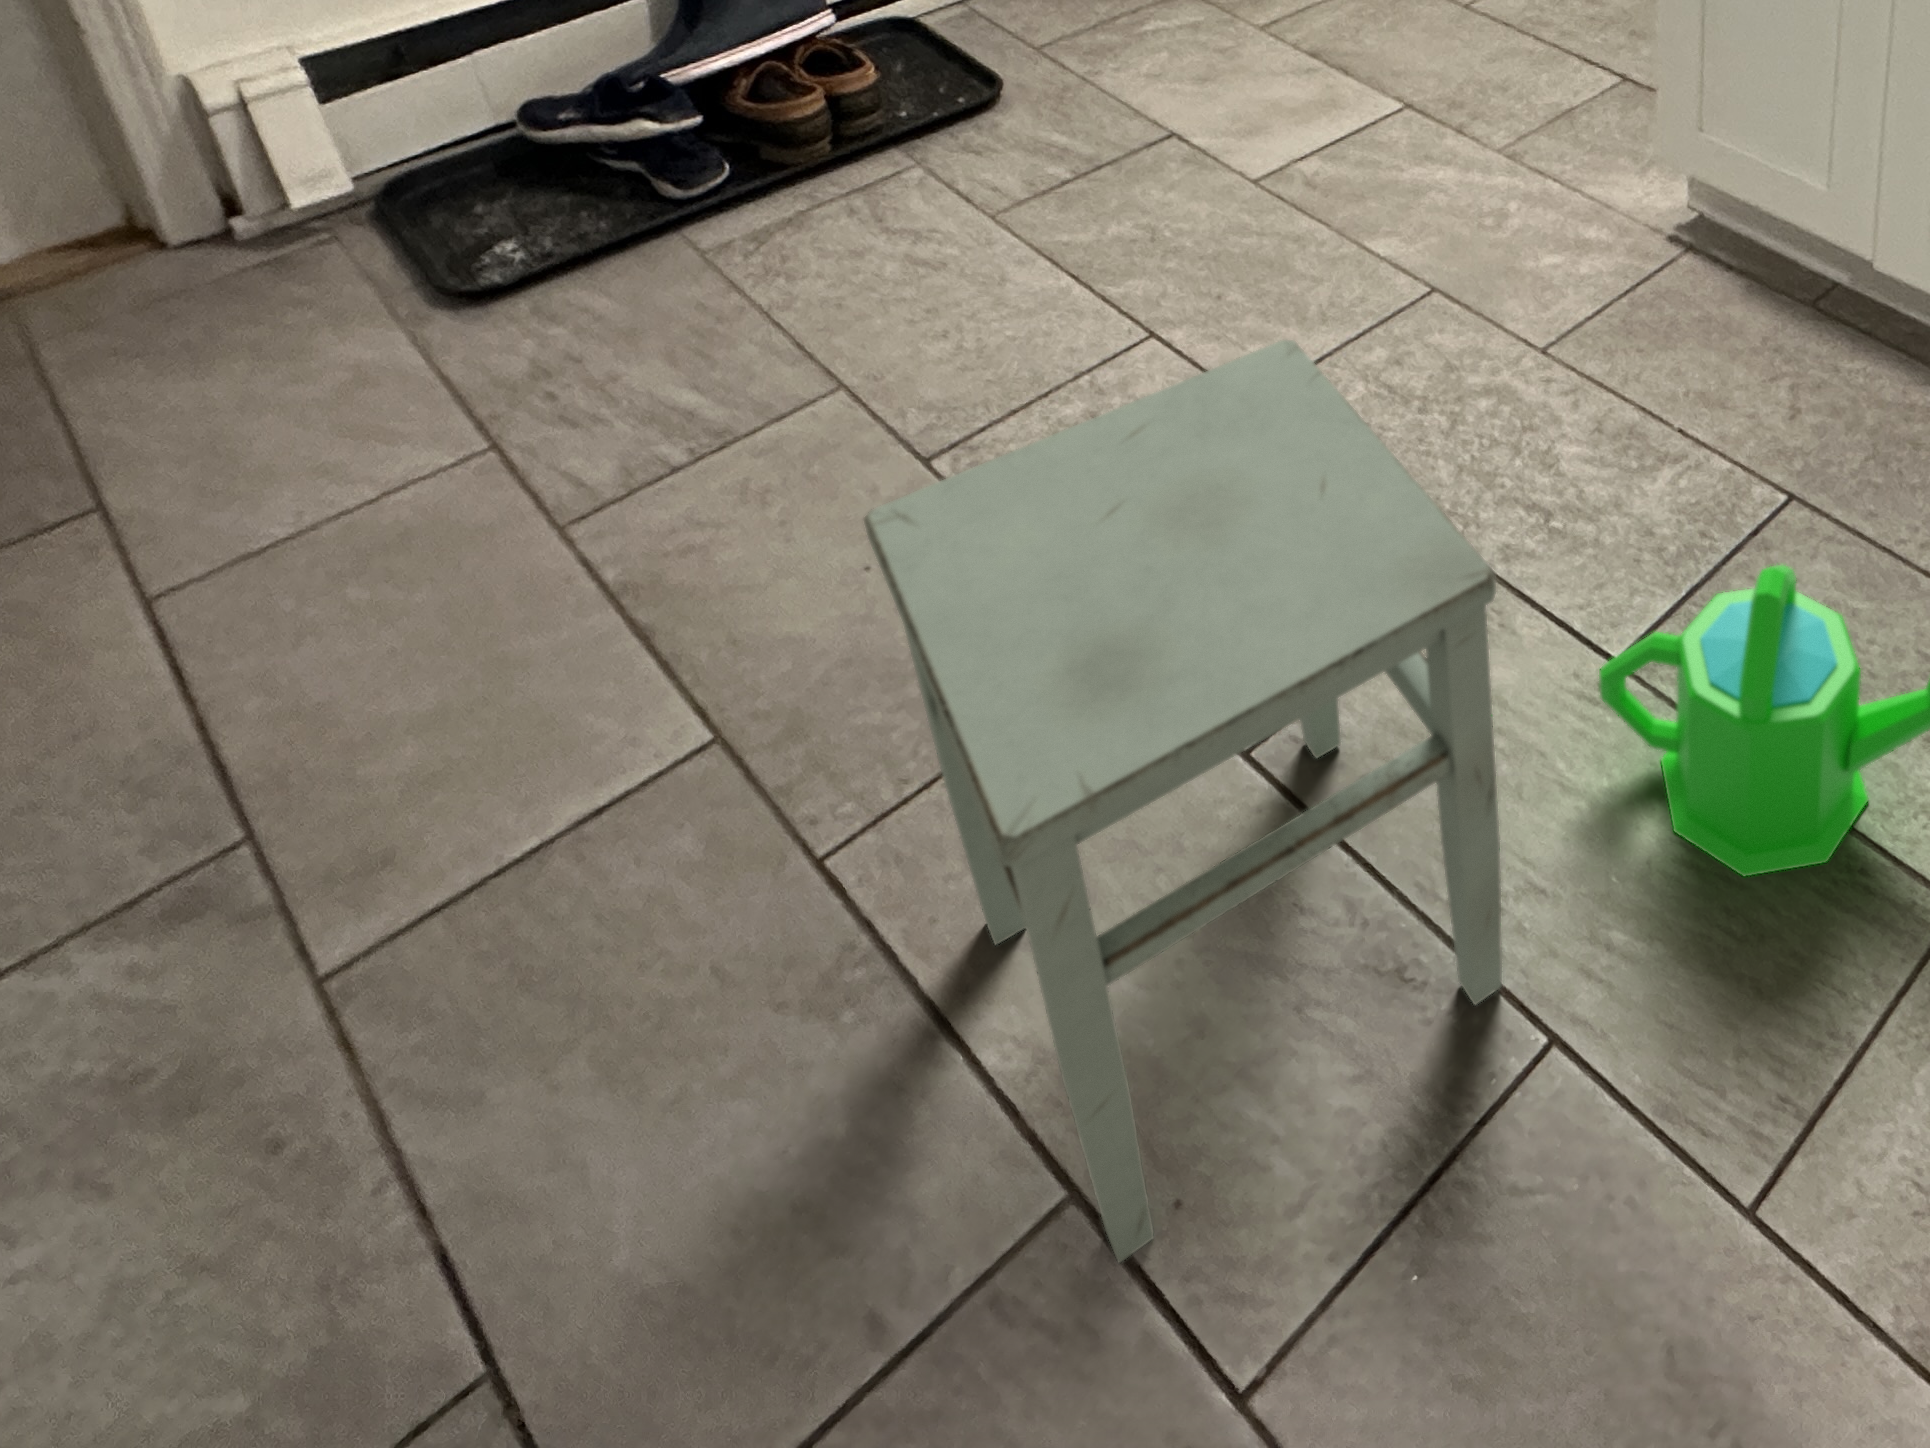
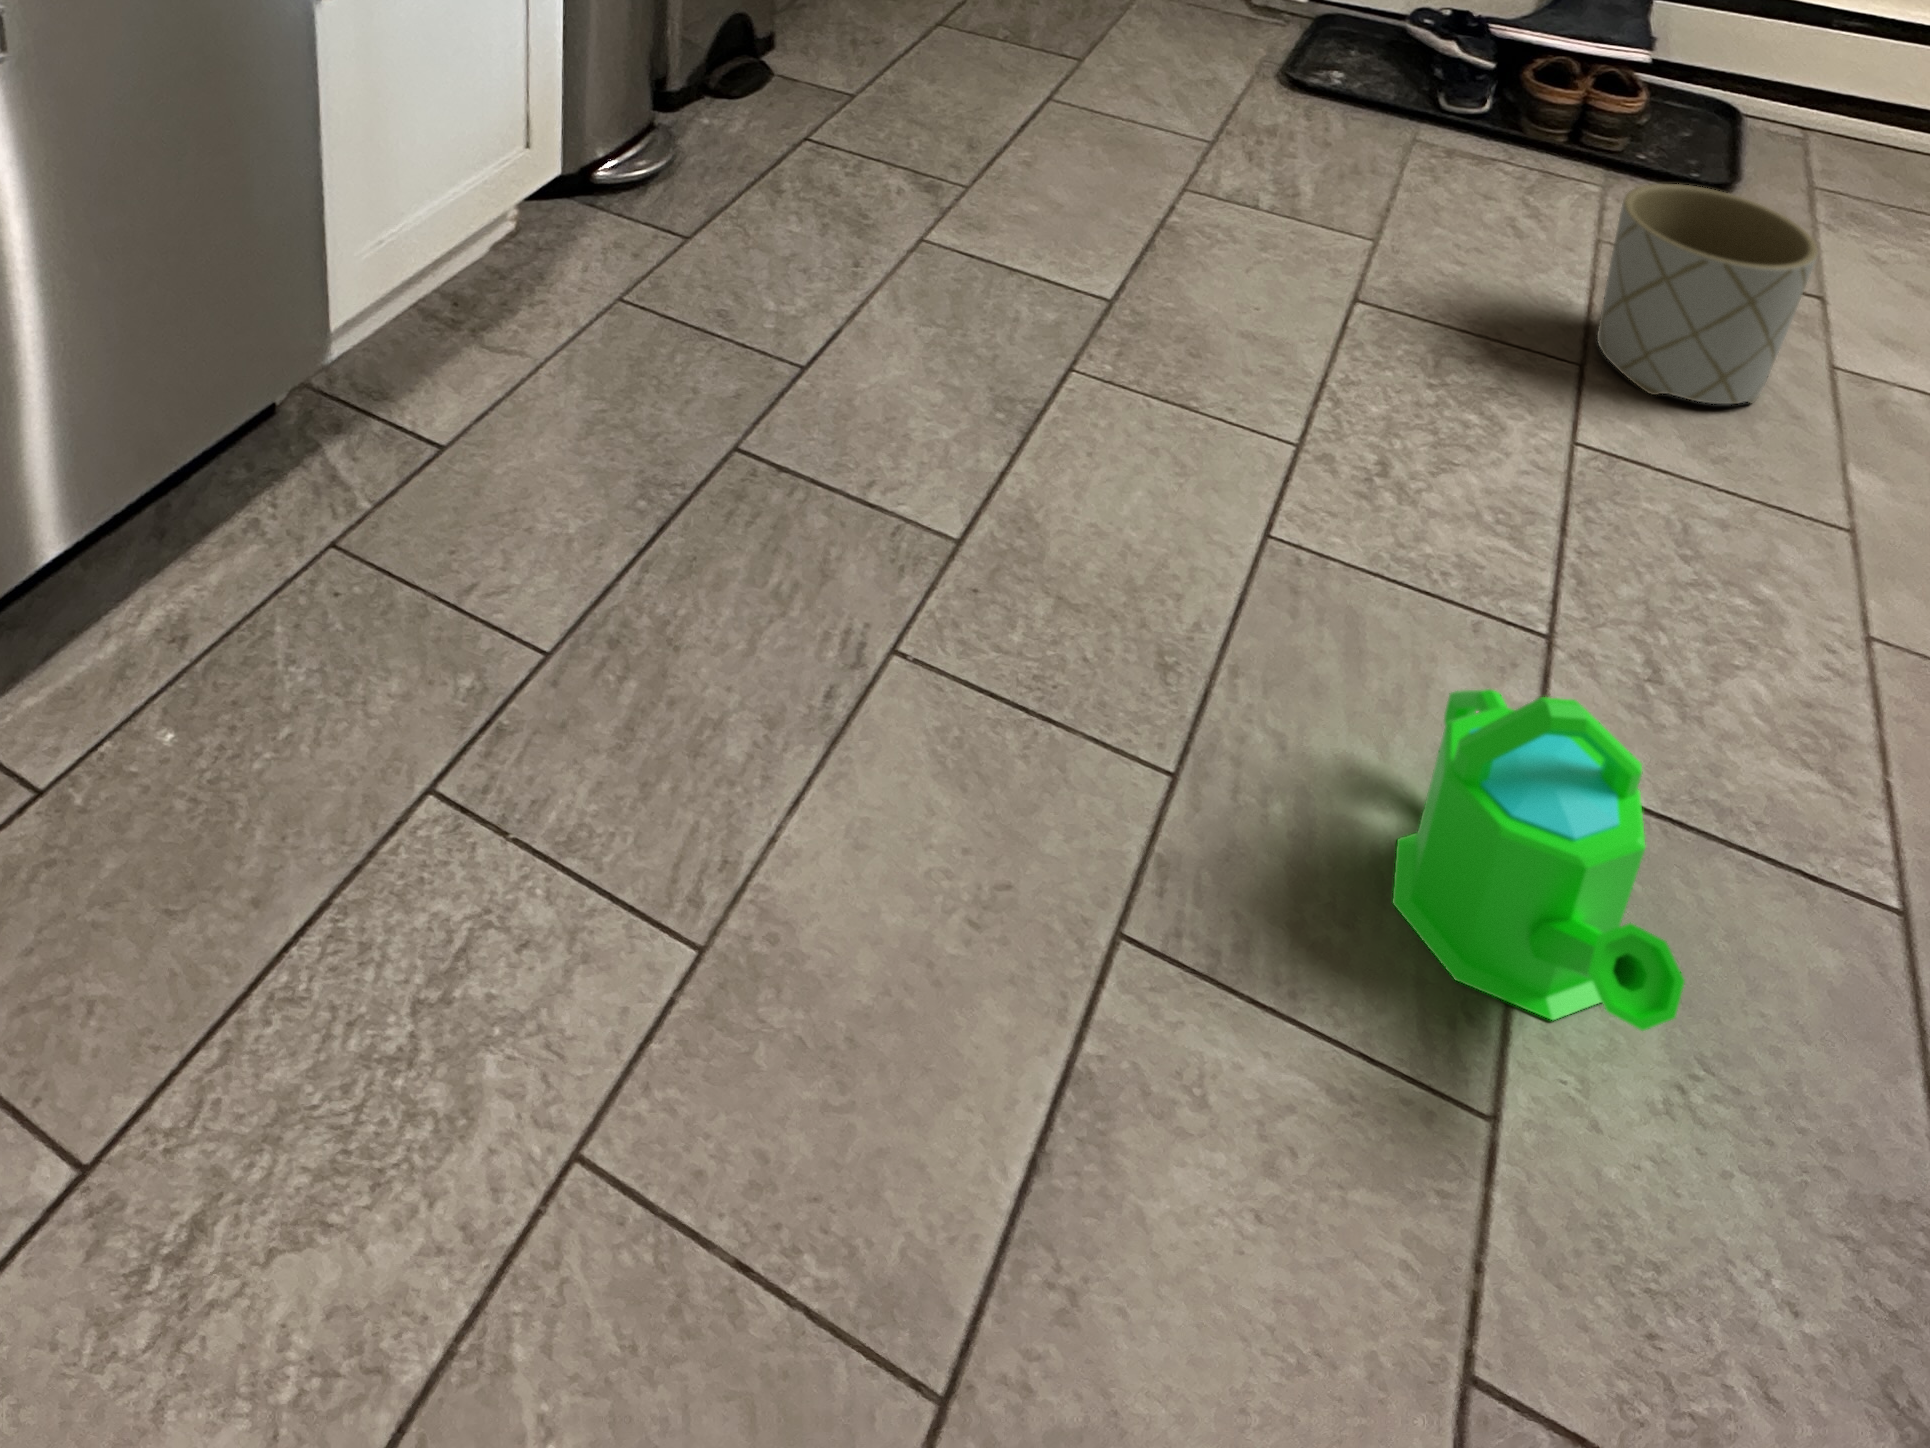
planter: none [1090,83,1277,311] -> present [1597,184,1818,404]
stool: present [864,340,1502,1264] -> none [938,133,1404,731]

